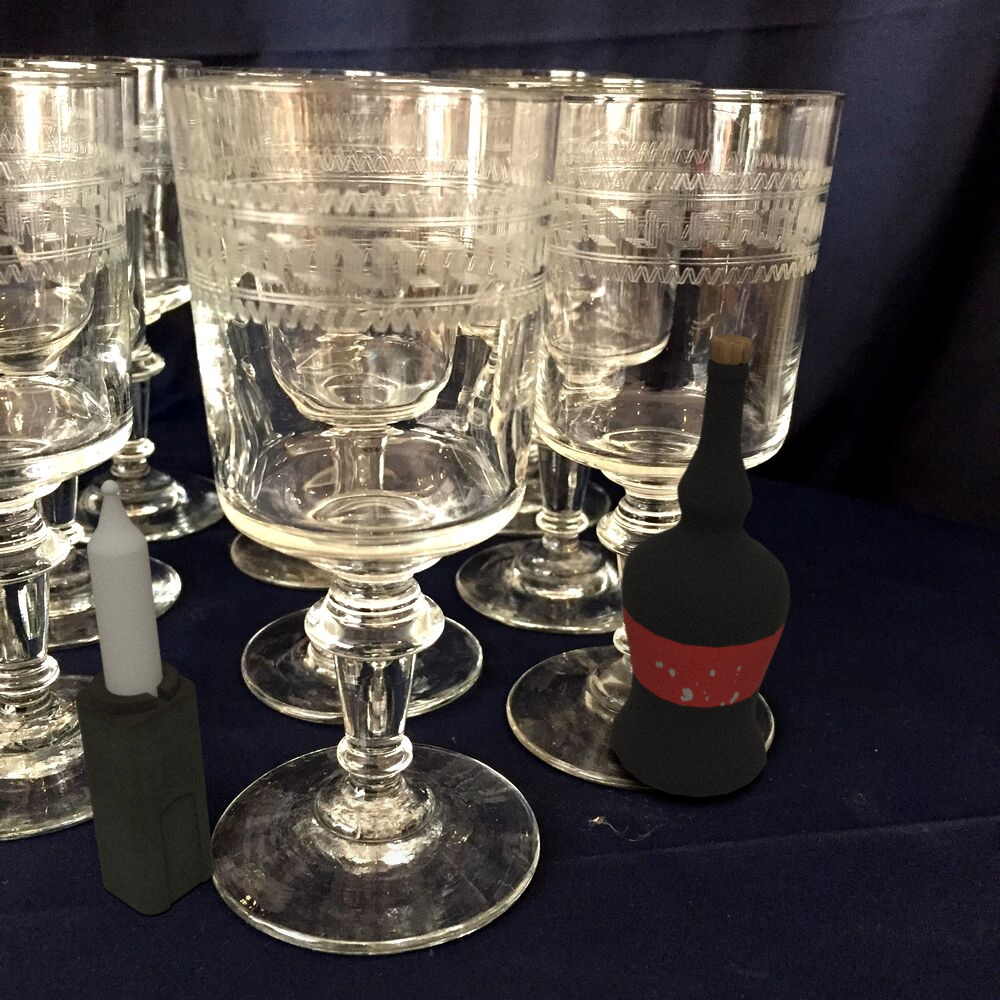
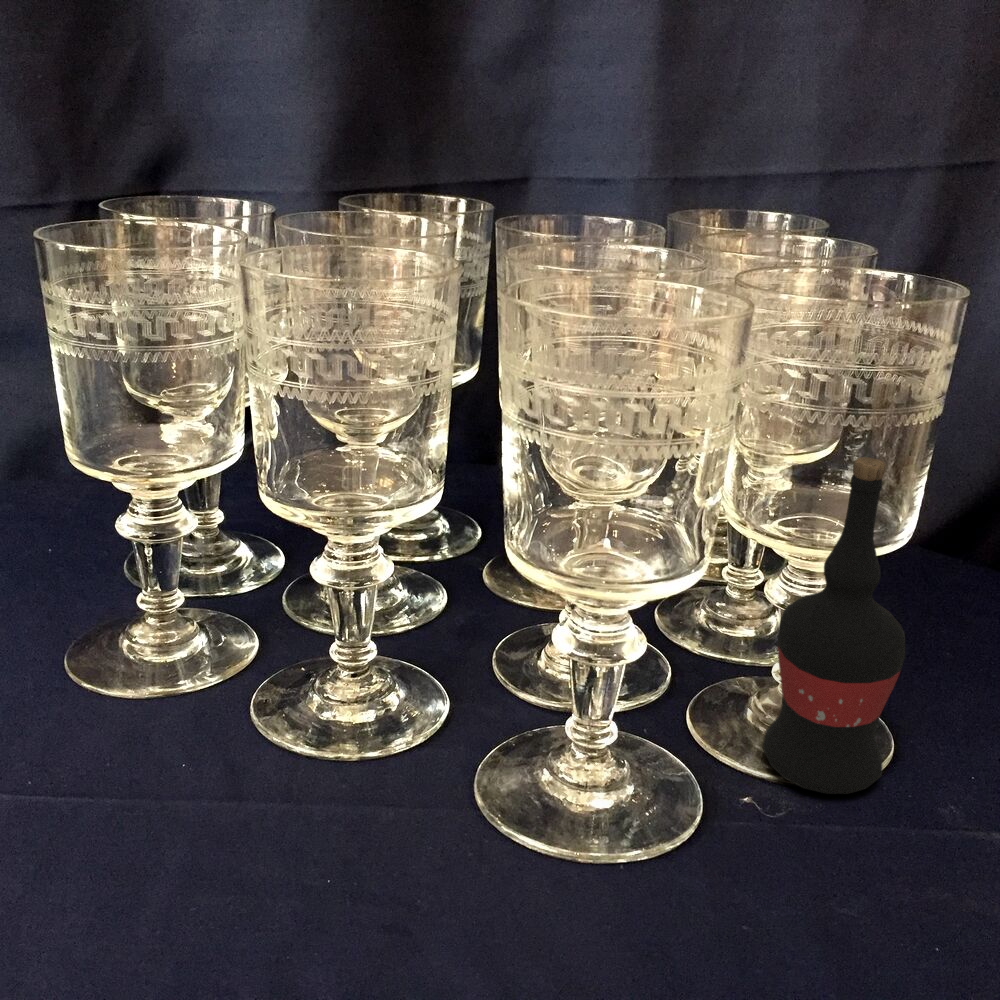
candle: present [75,480,214,915] -> none [402,533,478,820]

